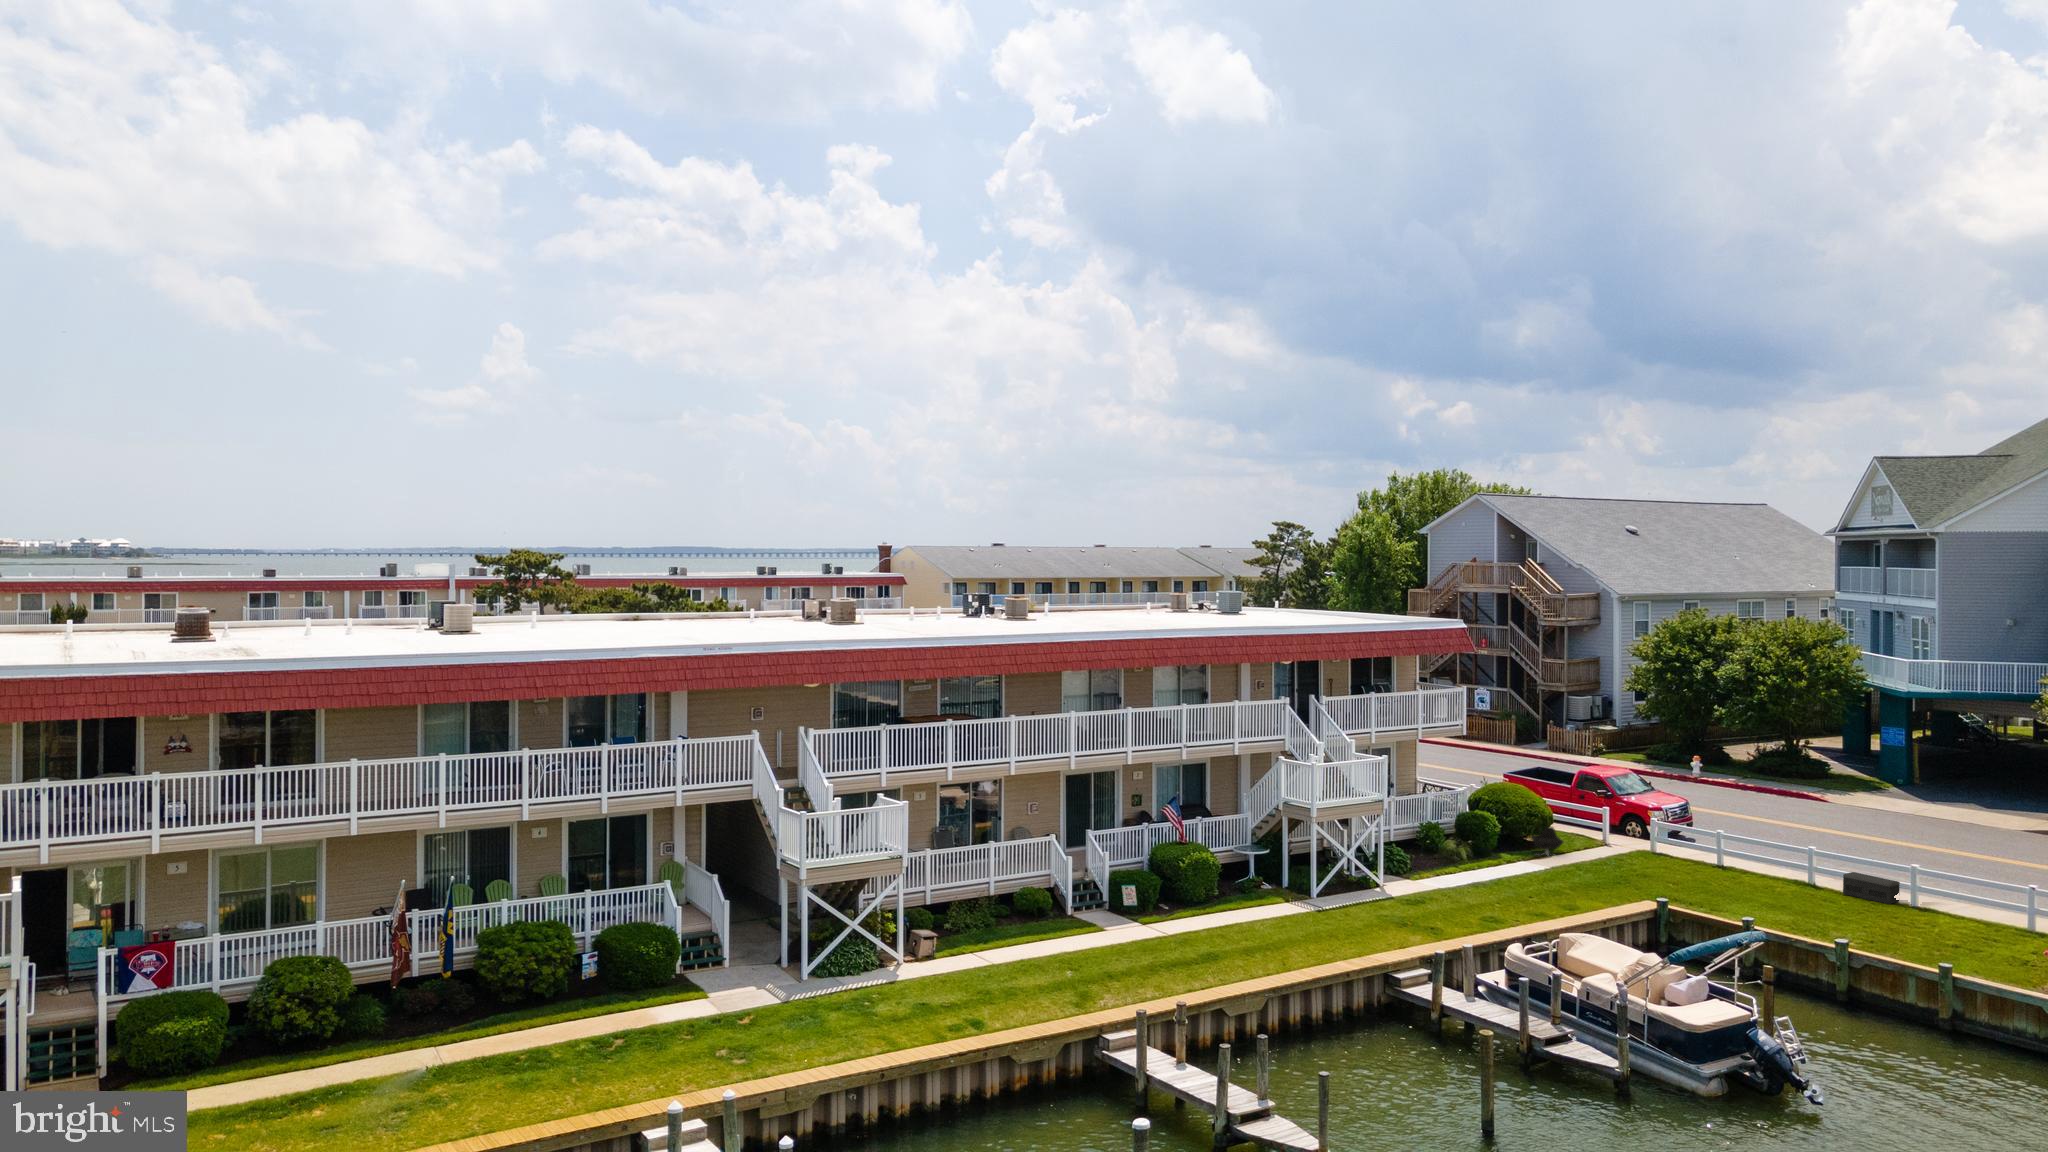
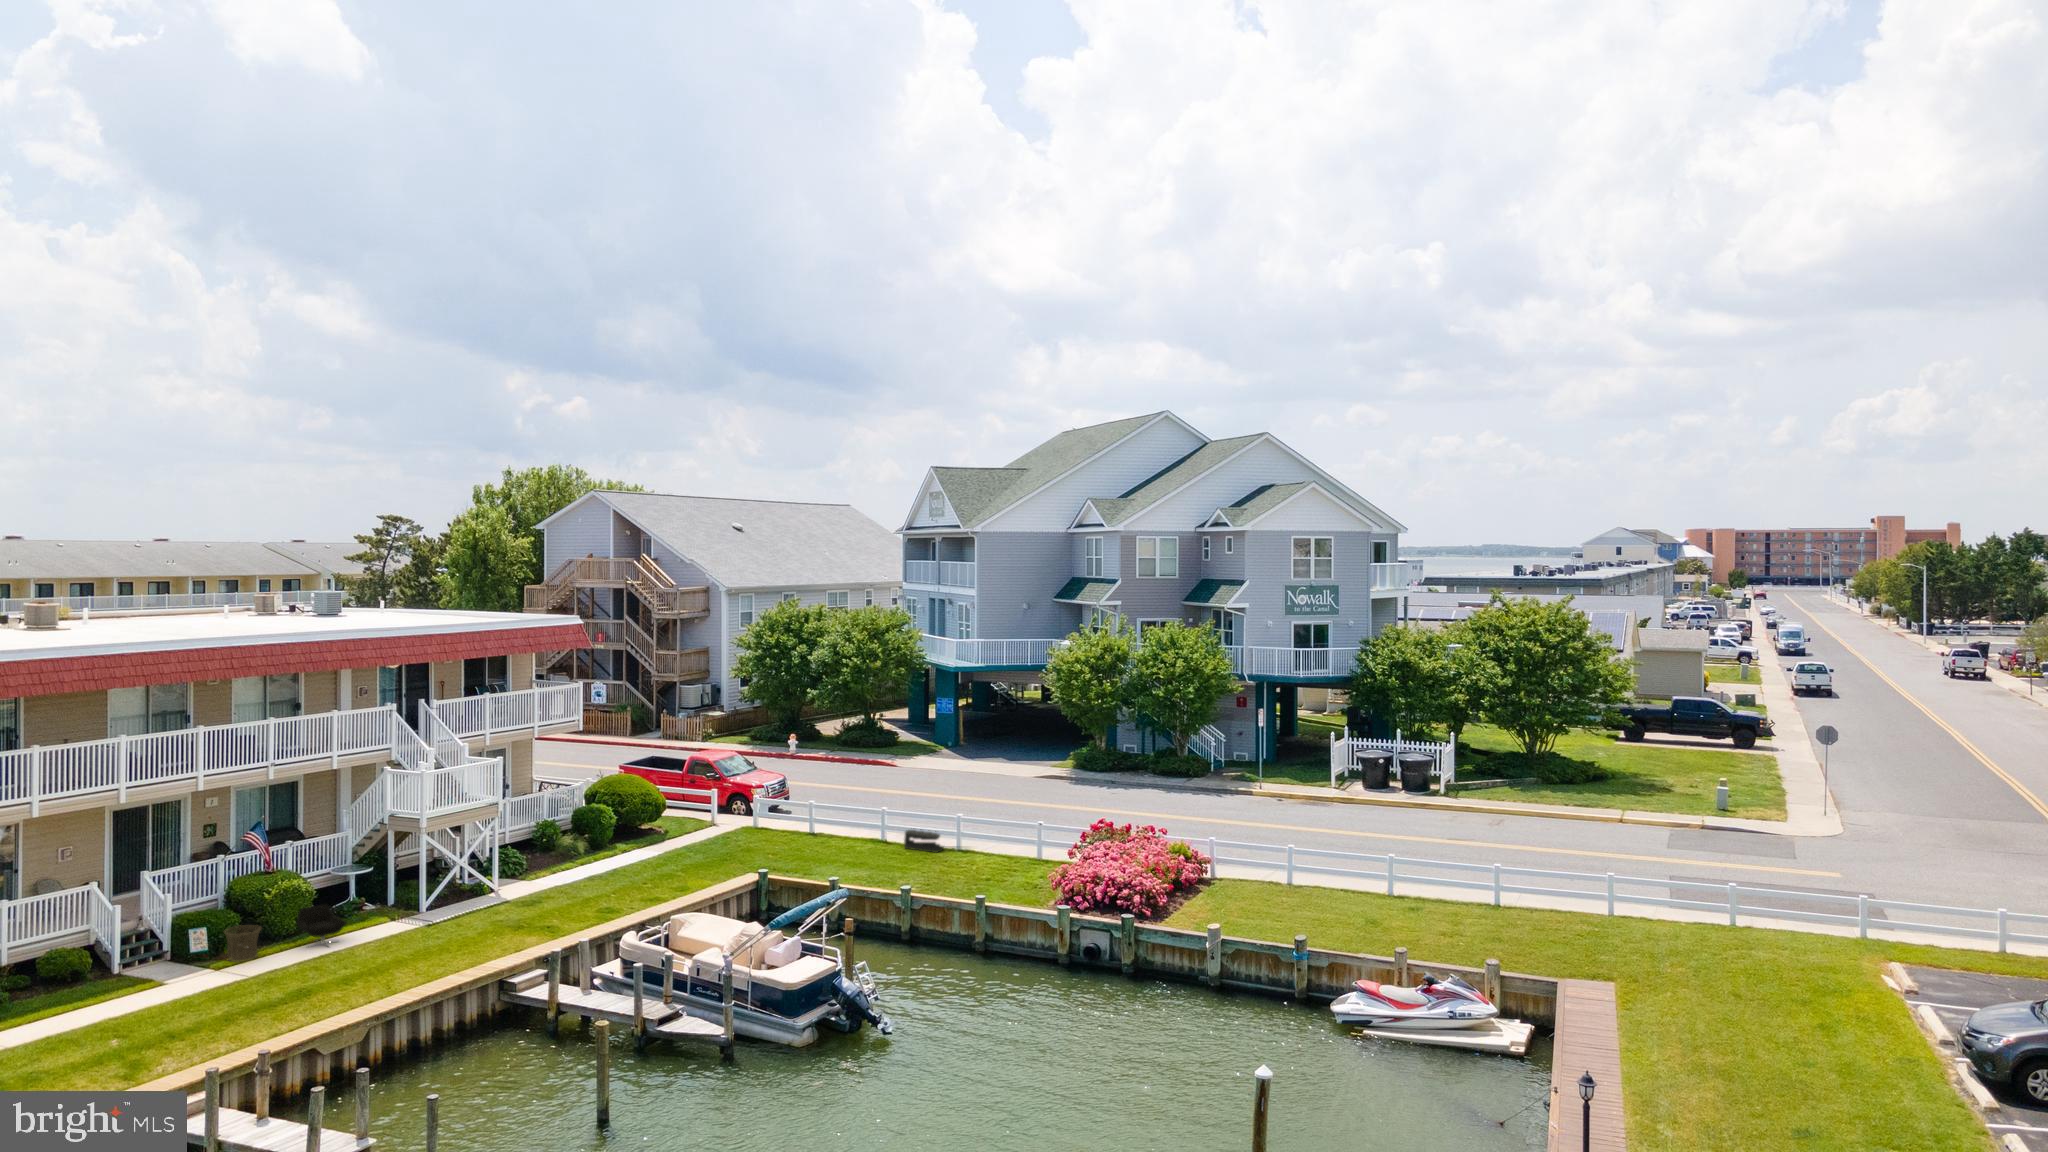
lounge chair: present [1531,826,1563,855] -> present [297,904,346,947]
basket: none [1150,886,1179,918] -> present [225,925,261,962]

